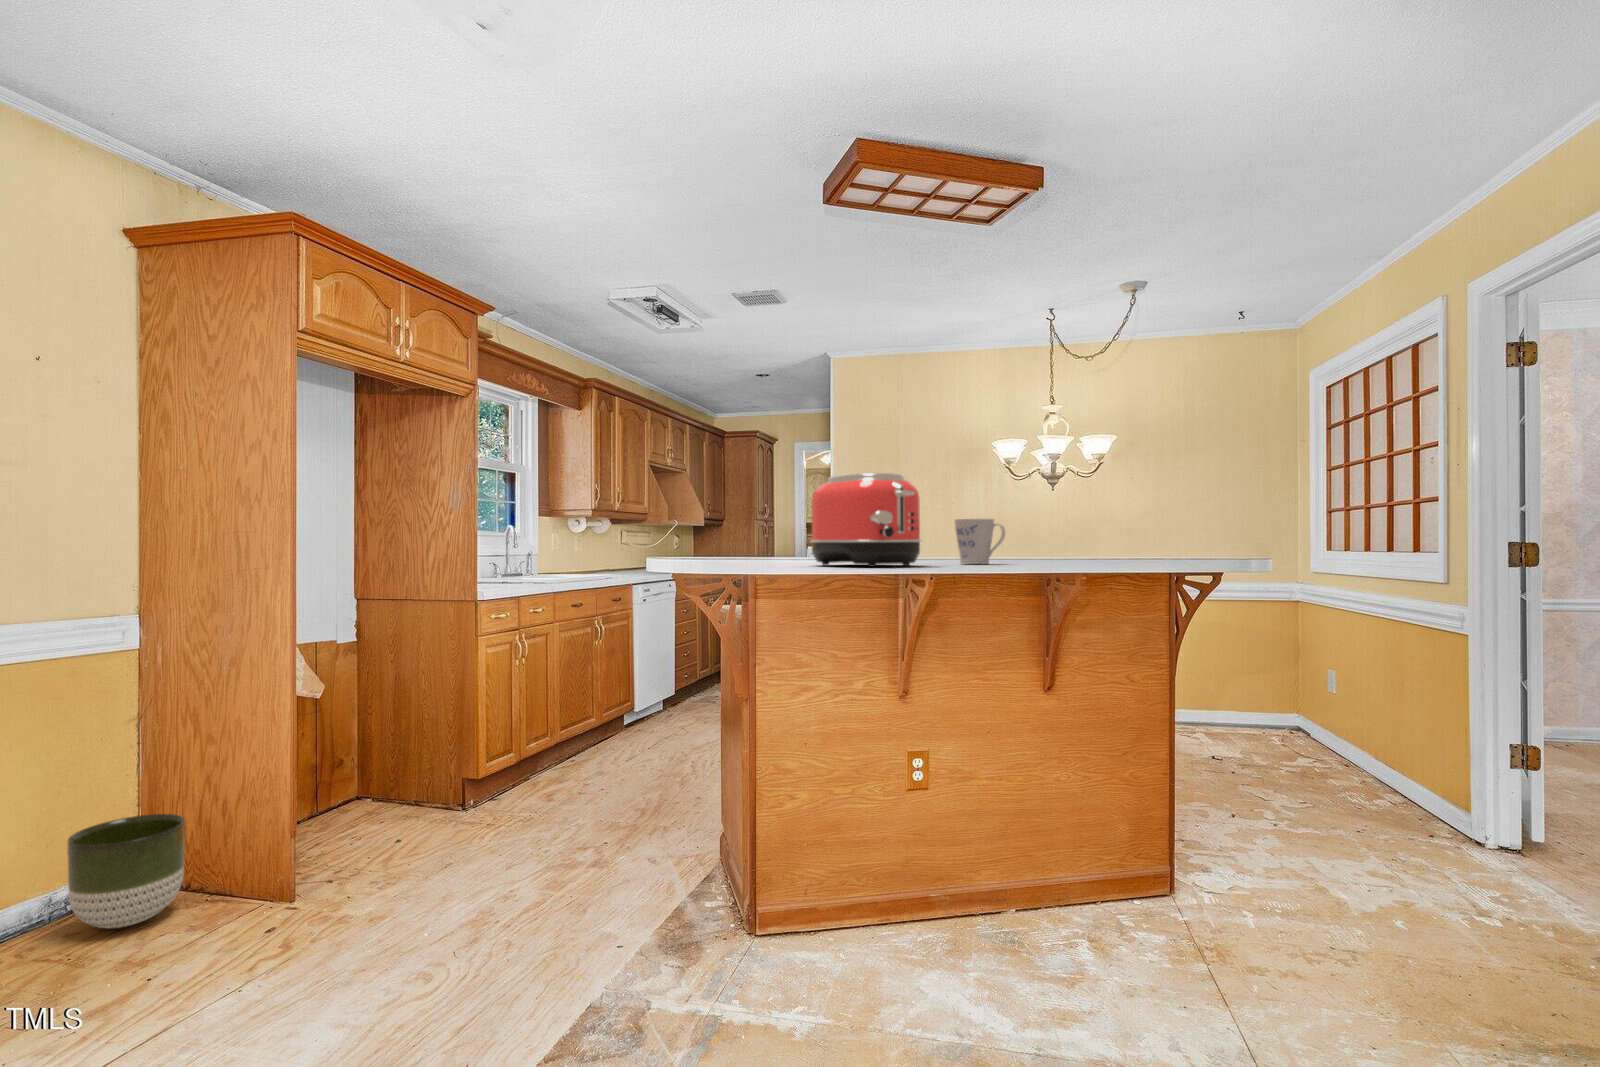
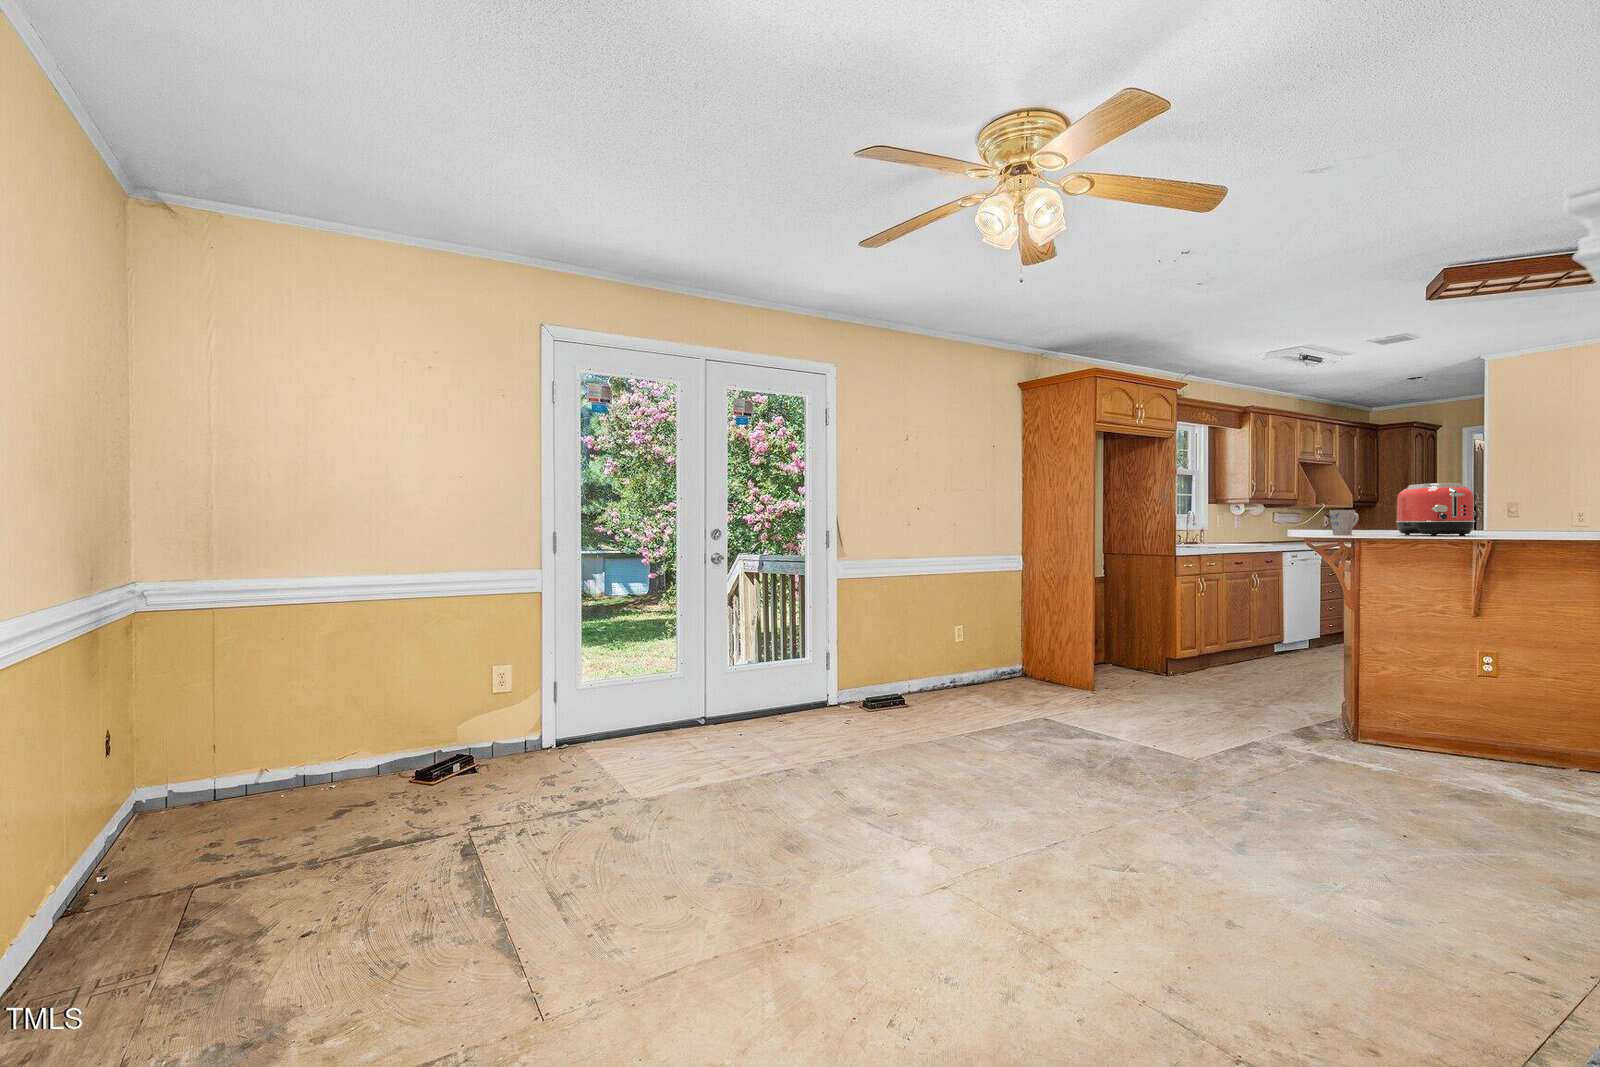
mug: present [955,519,1005,564] -> present [1329,510,1359,535]
planter: present [67,814,185,929] -> none [1007,644,1048,687]

